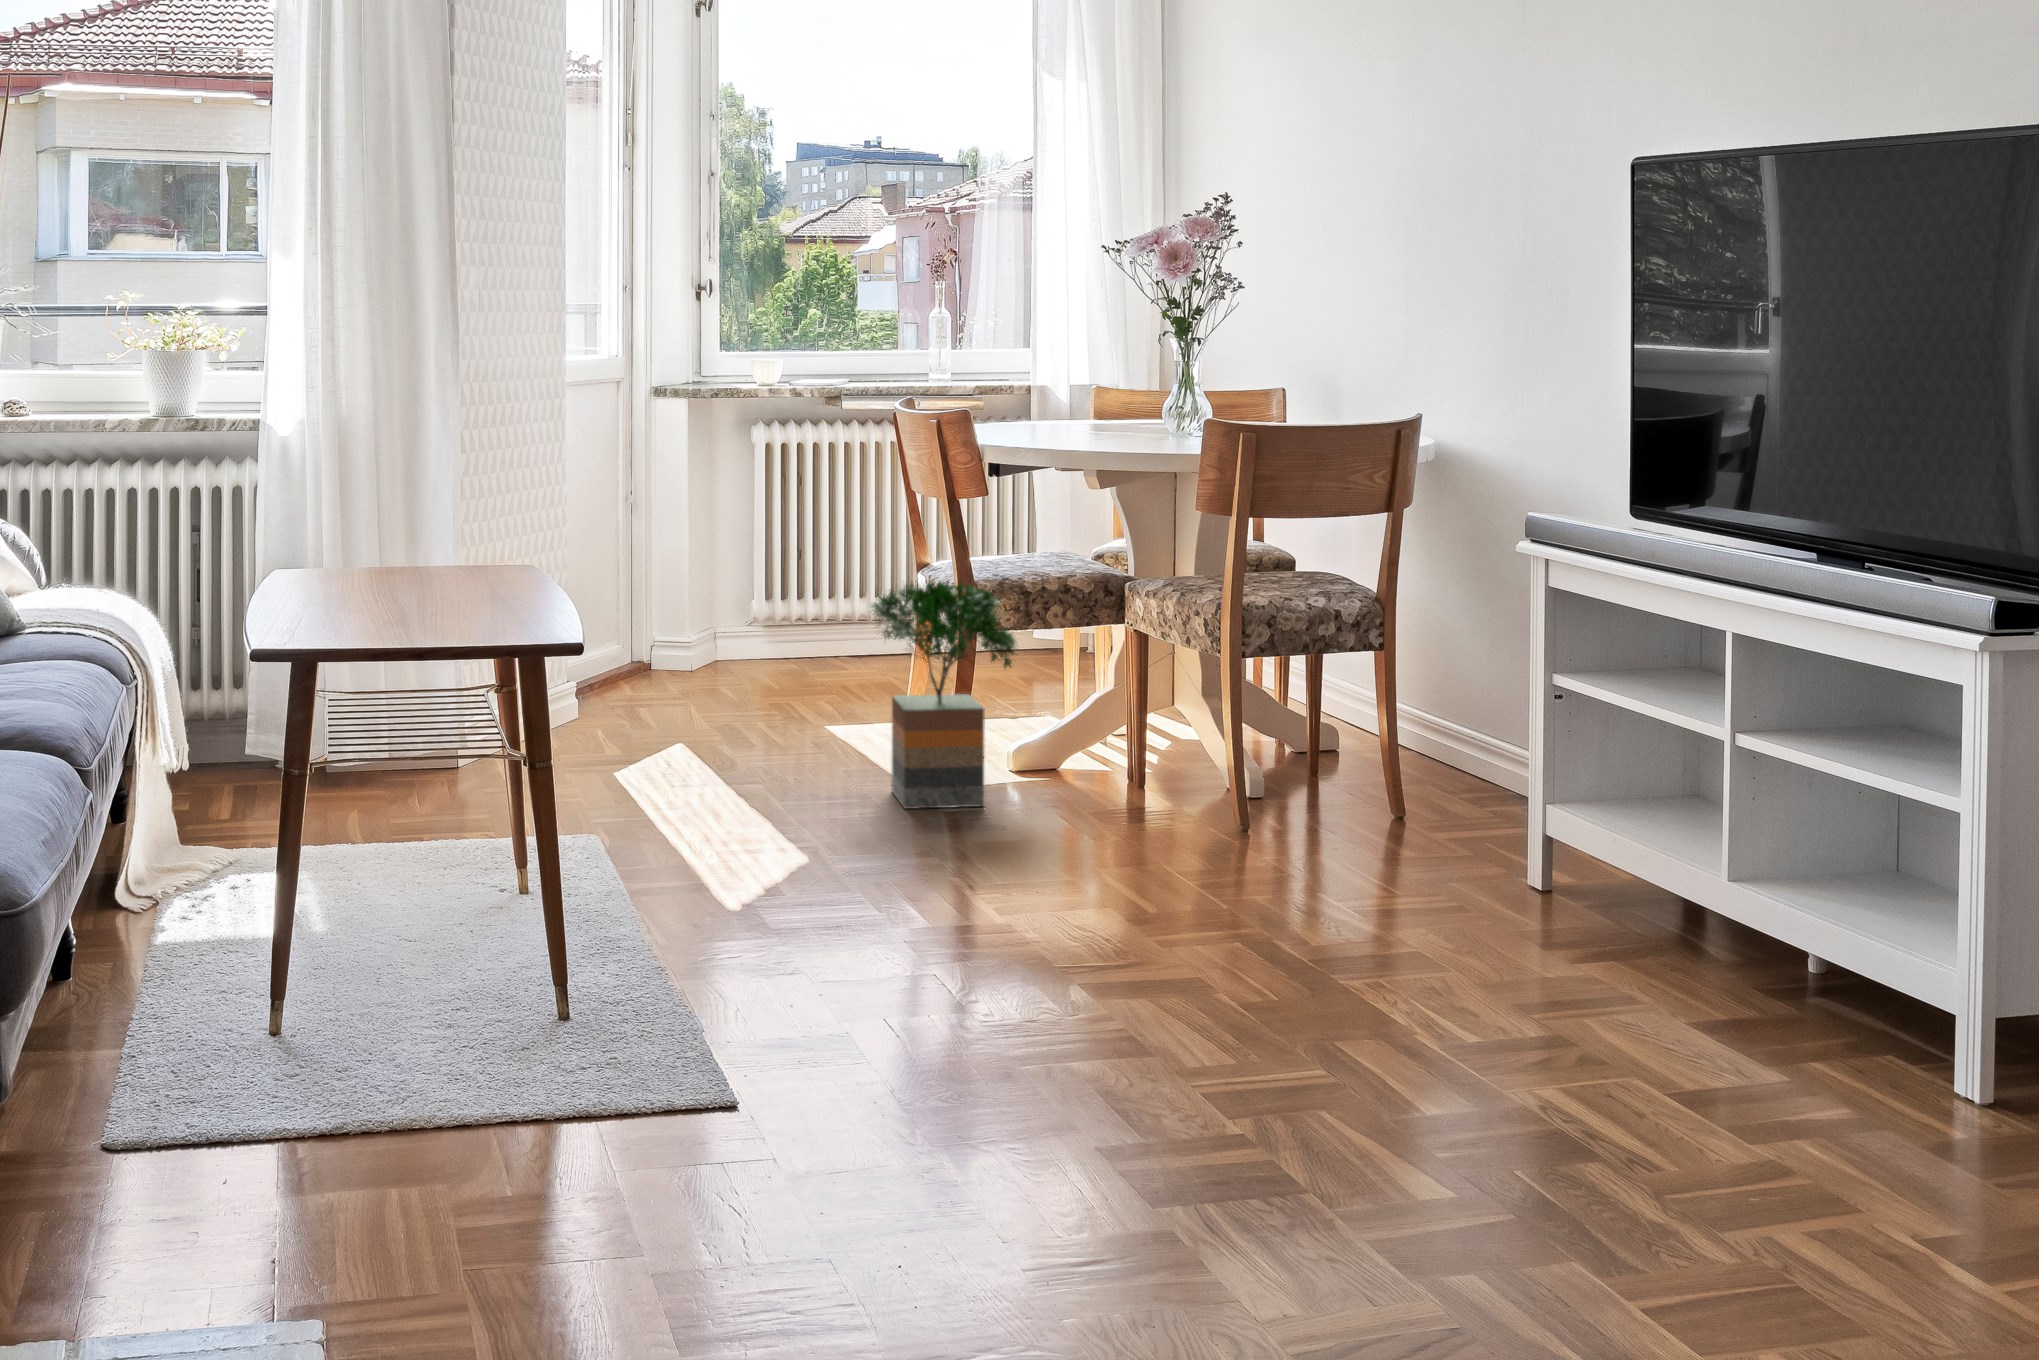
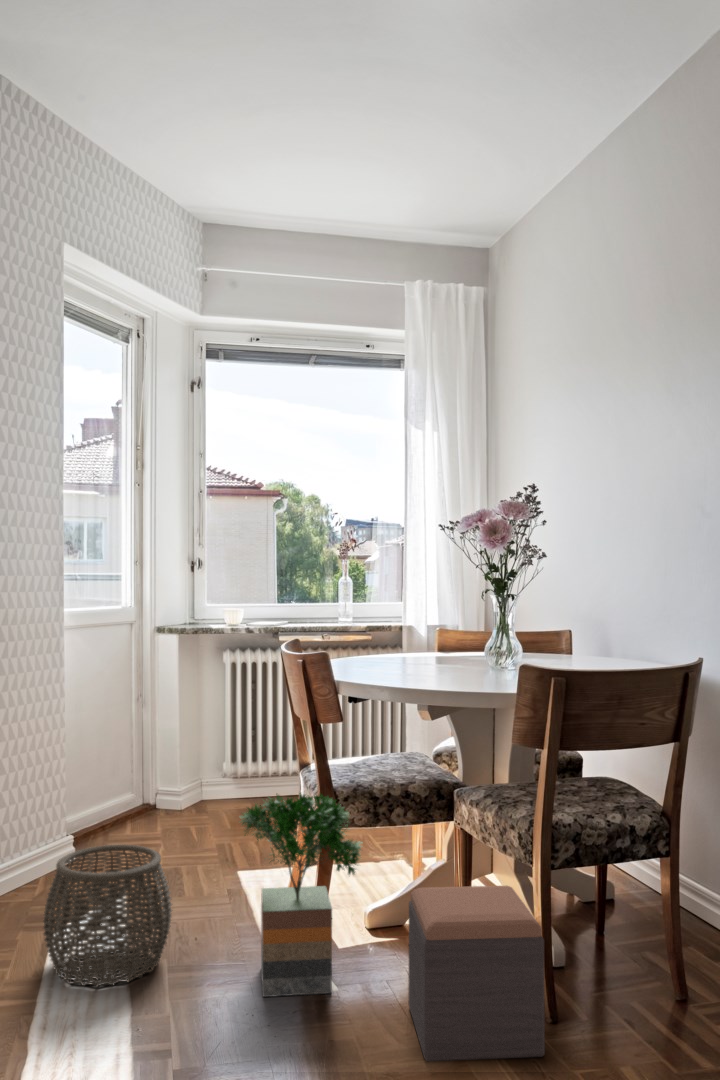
woven basket: none [630,651,782,802] -> present [43,845,172,987]
footstool: none [1076,677,1231,844] -> present [409,886,545,1061]

